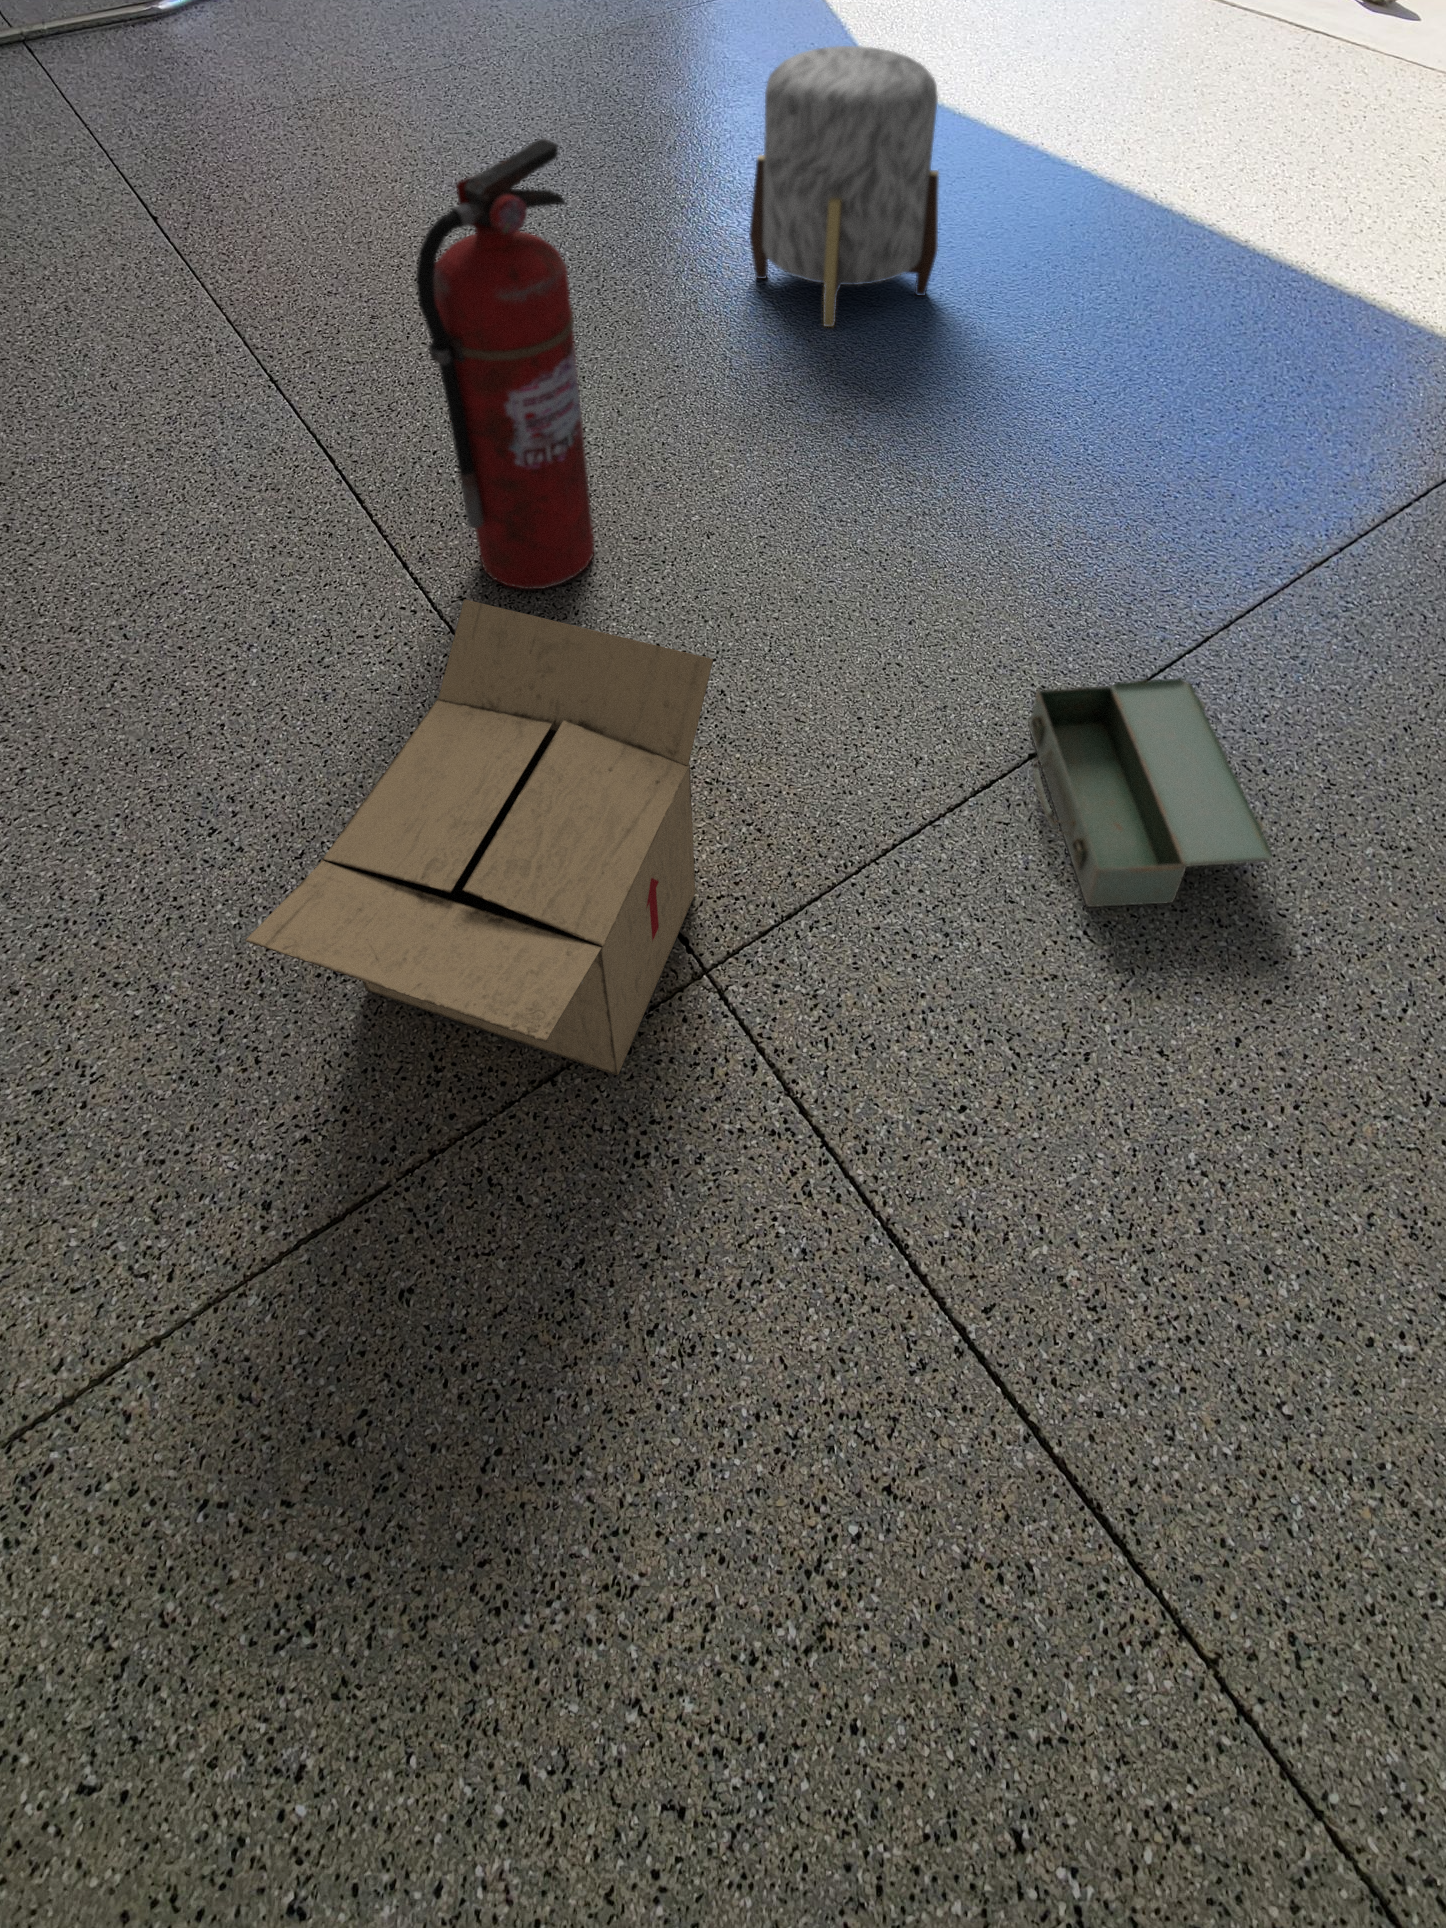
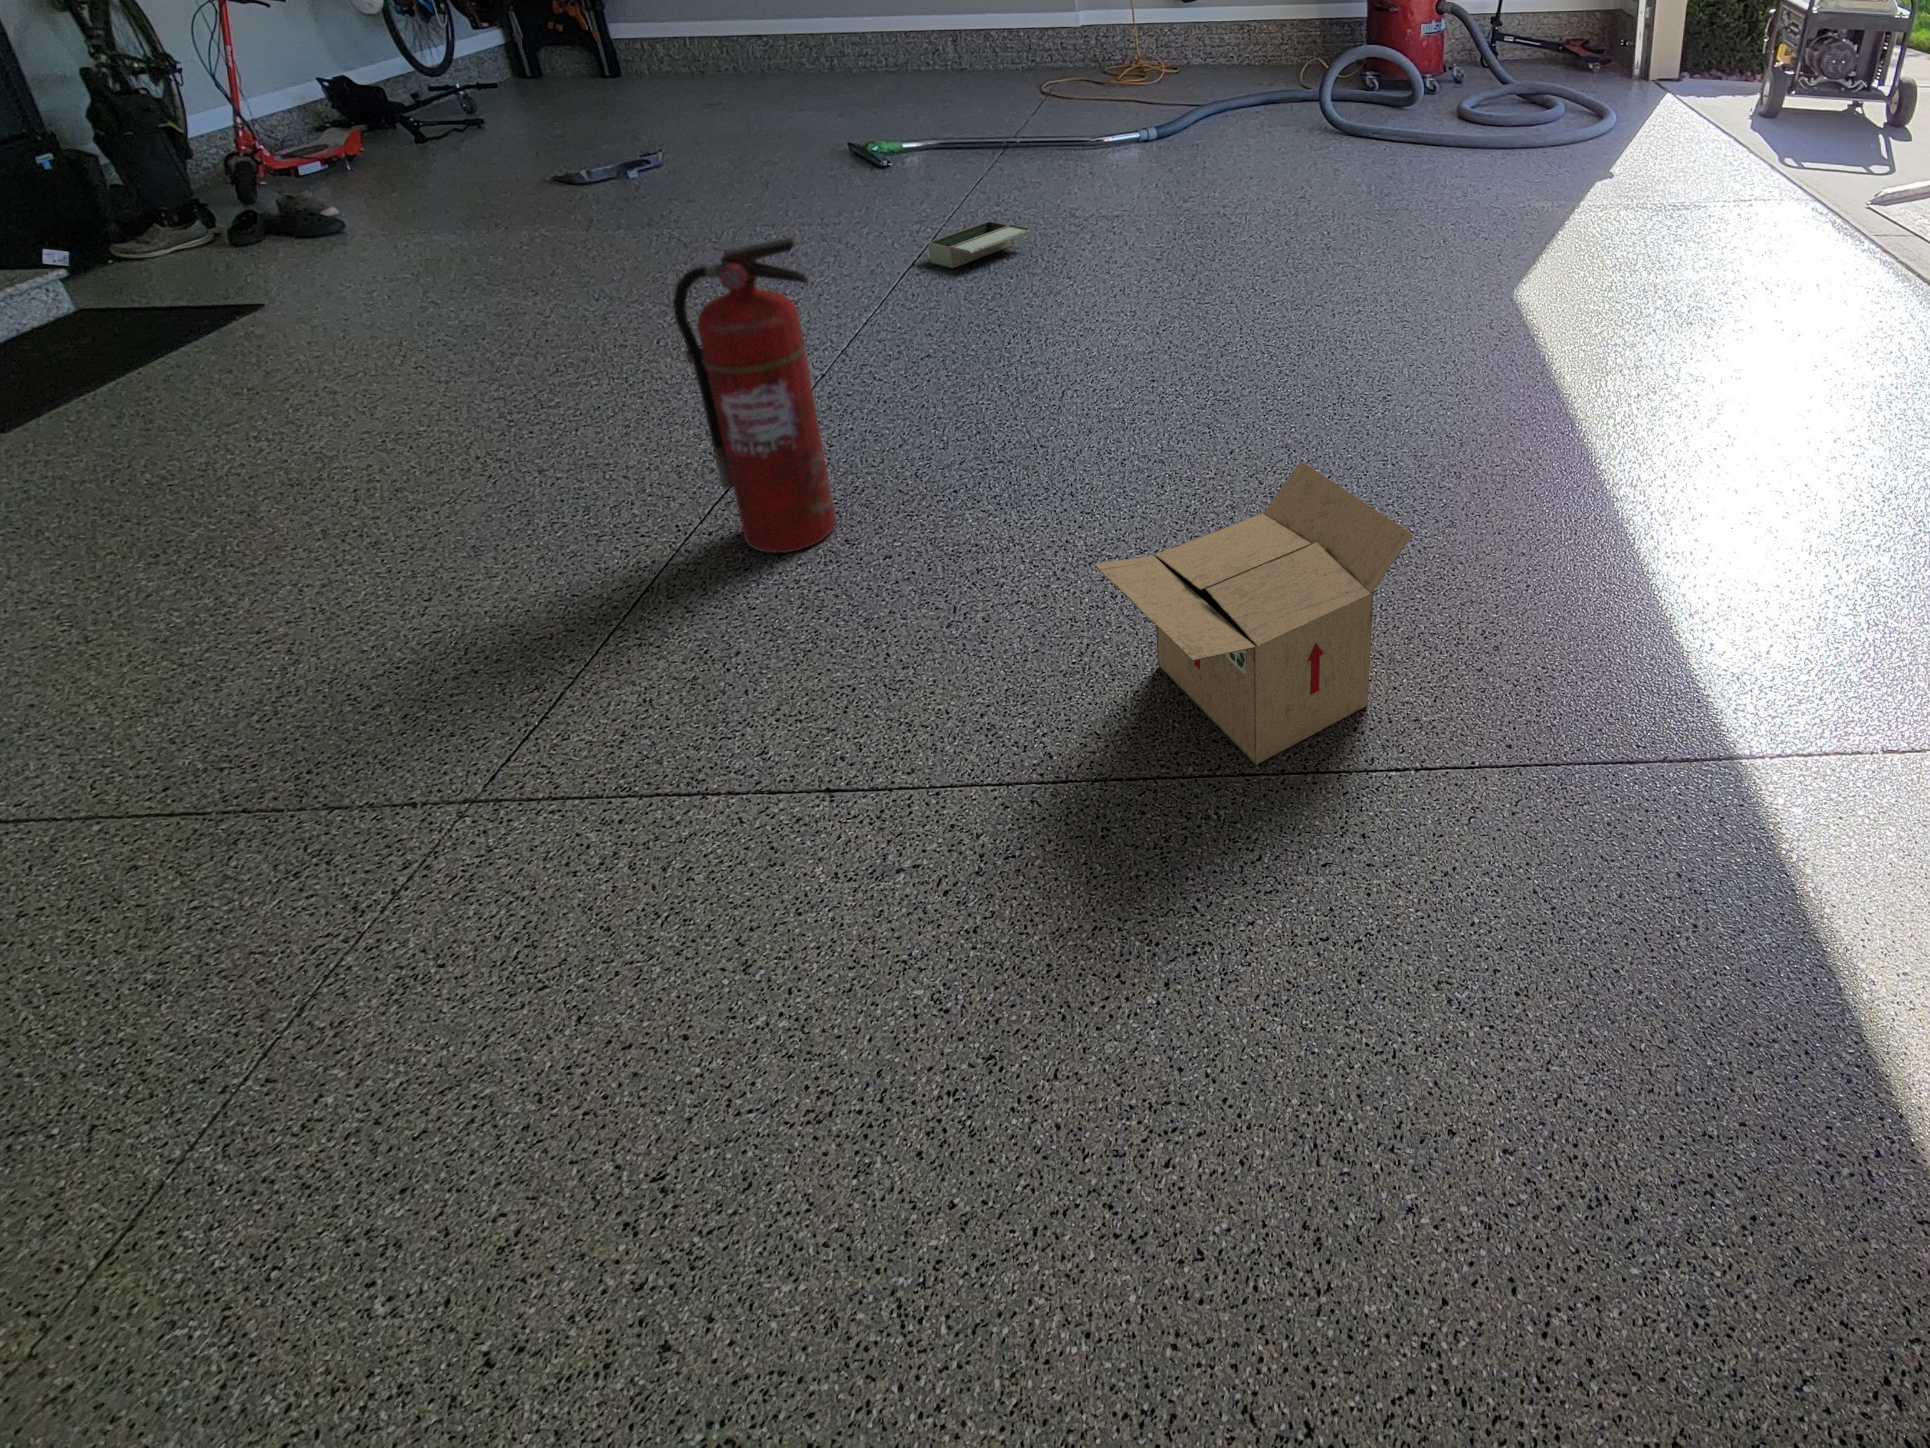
stool: present [749,46,939,327] -> none [1170,241,1314,465]
cardboard box: present [245,599,713,1075] -> present [1093,461,1413,765]
toolbox: present [1029,679,1272,907] -> present [928,221,1031,268]

